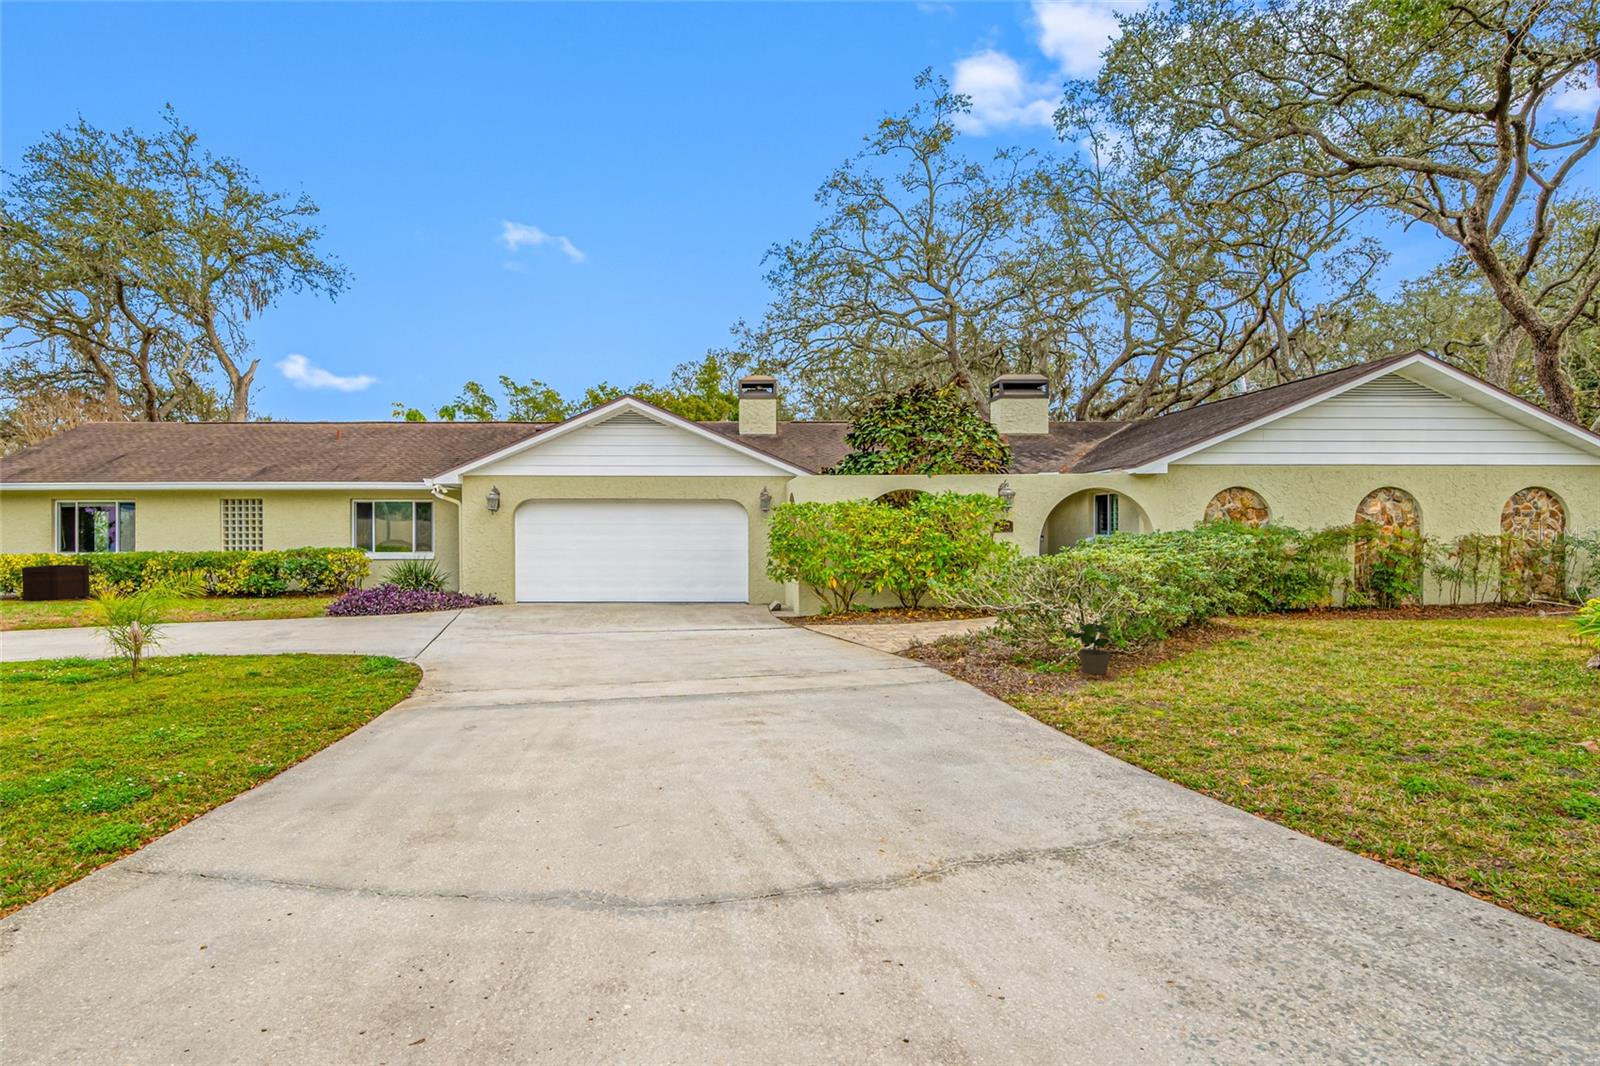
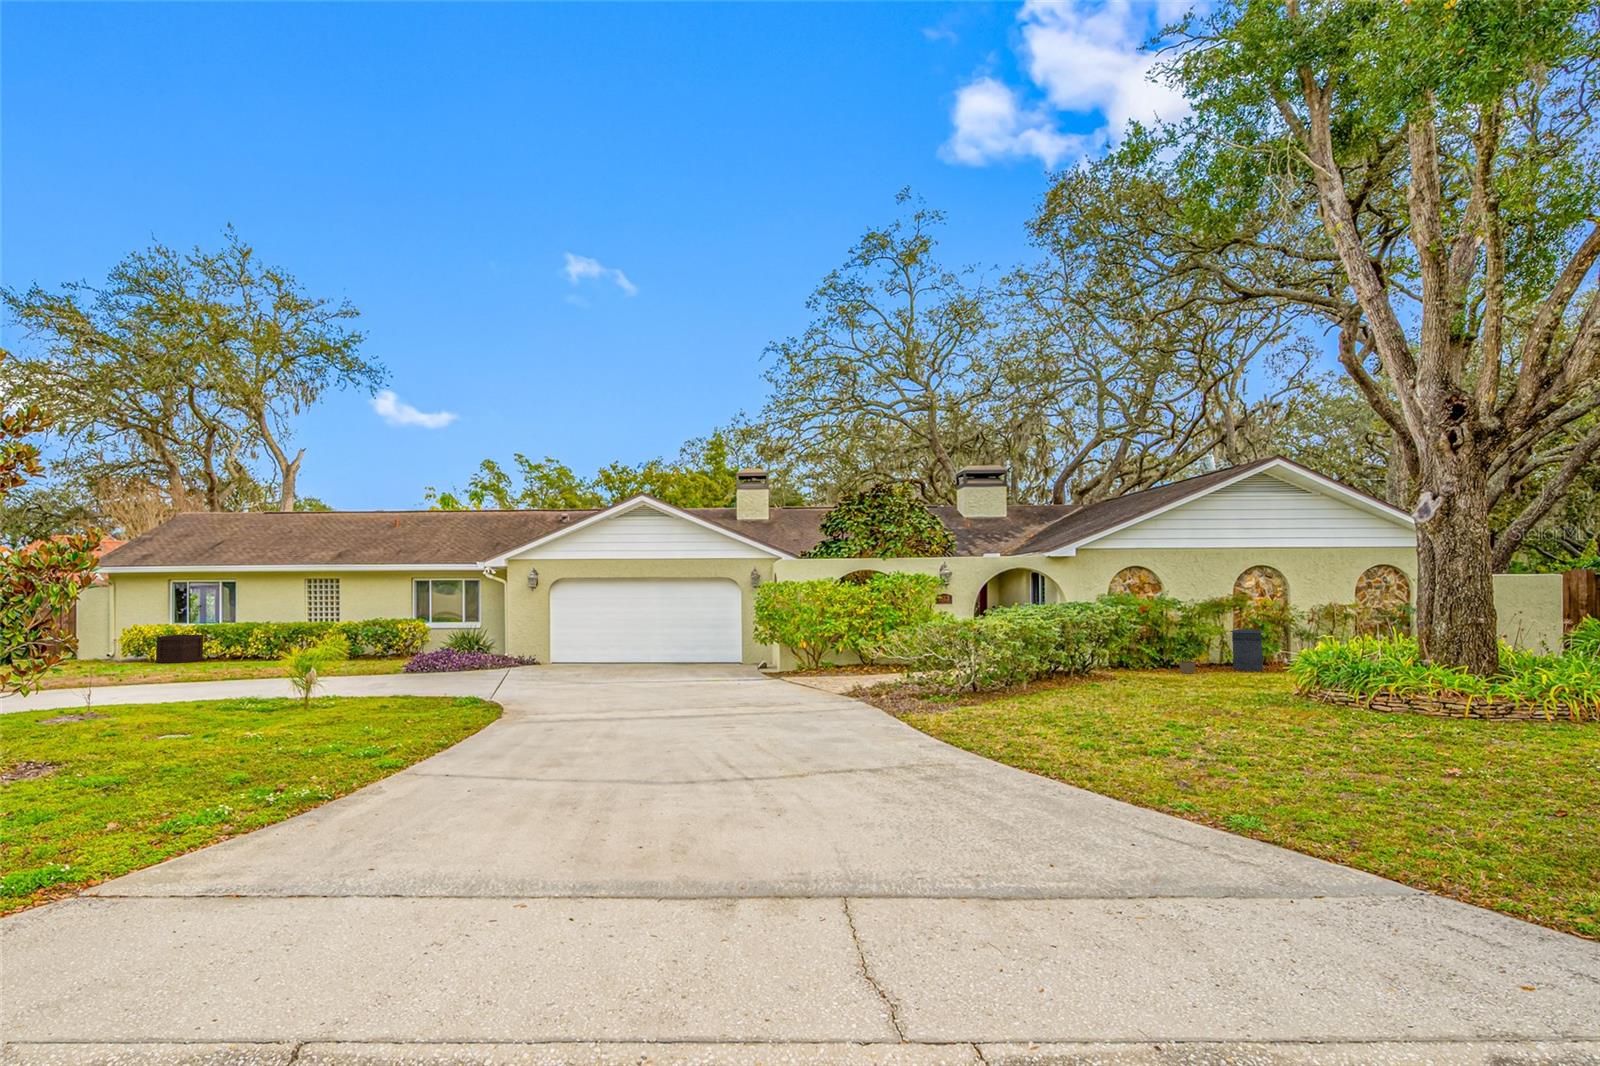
trash can: none [1363,564,1412,618] -> present [1230,628,1264,671]
potted plant: present [1066,624,1114,675] -> present [1177,646,1204,674]

